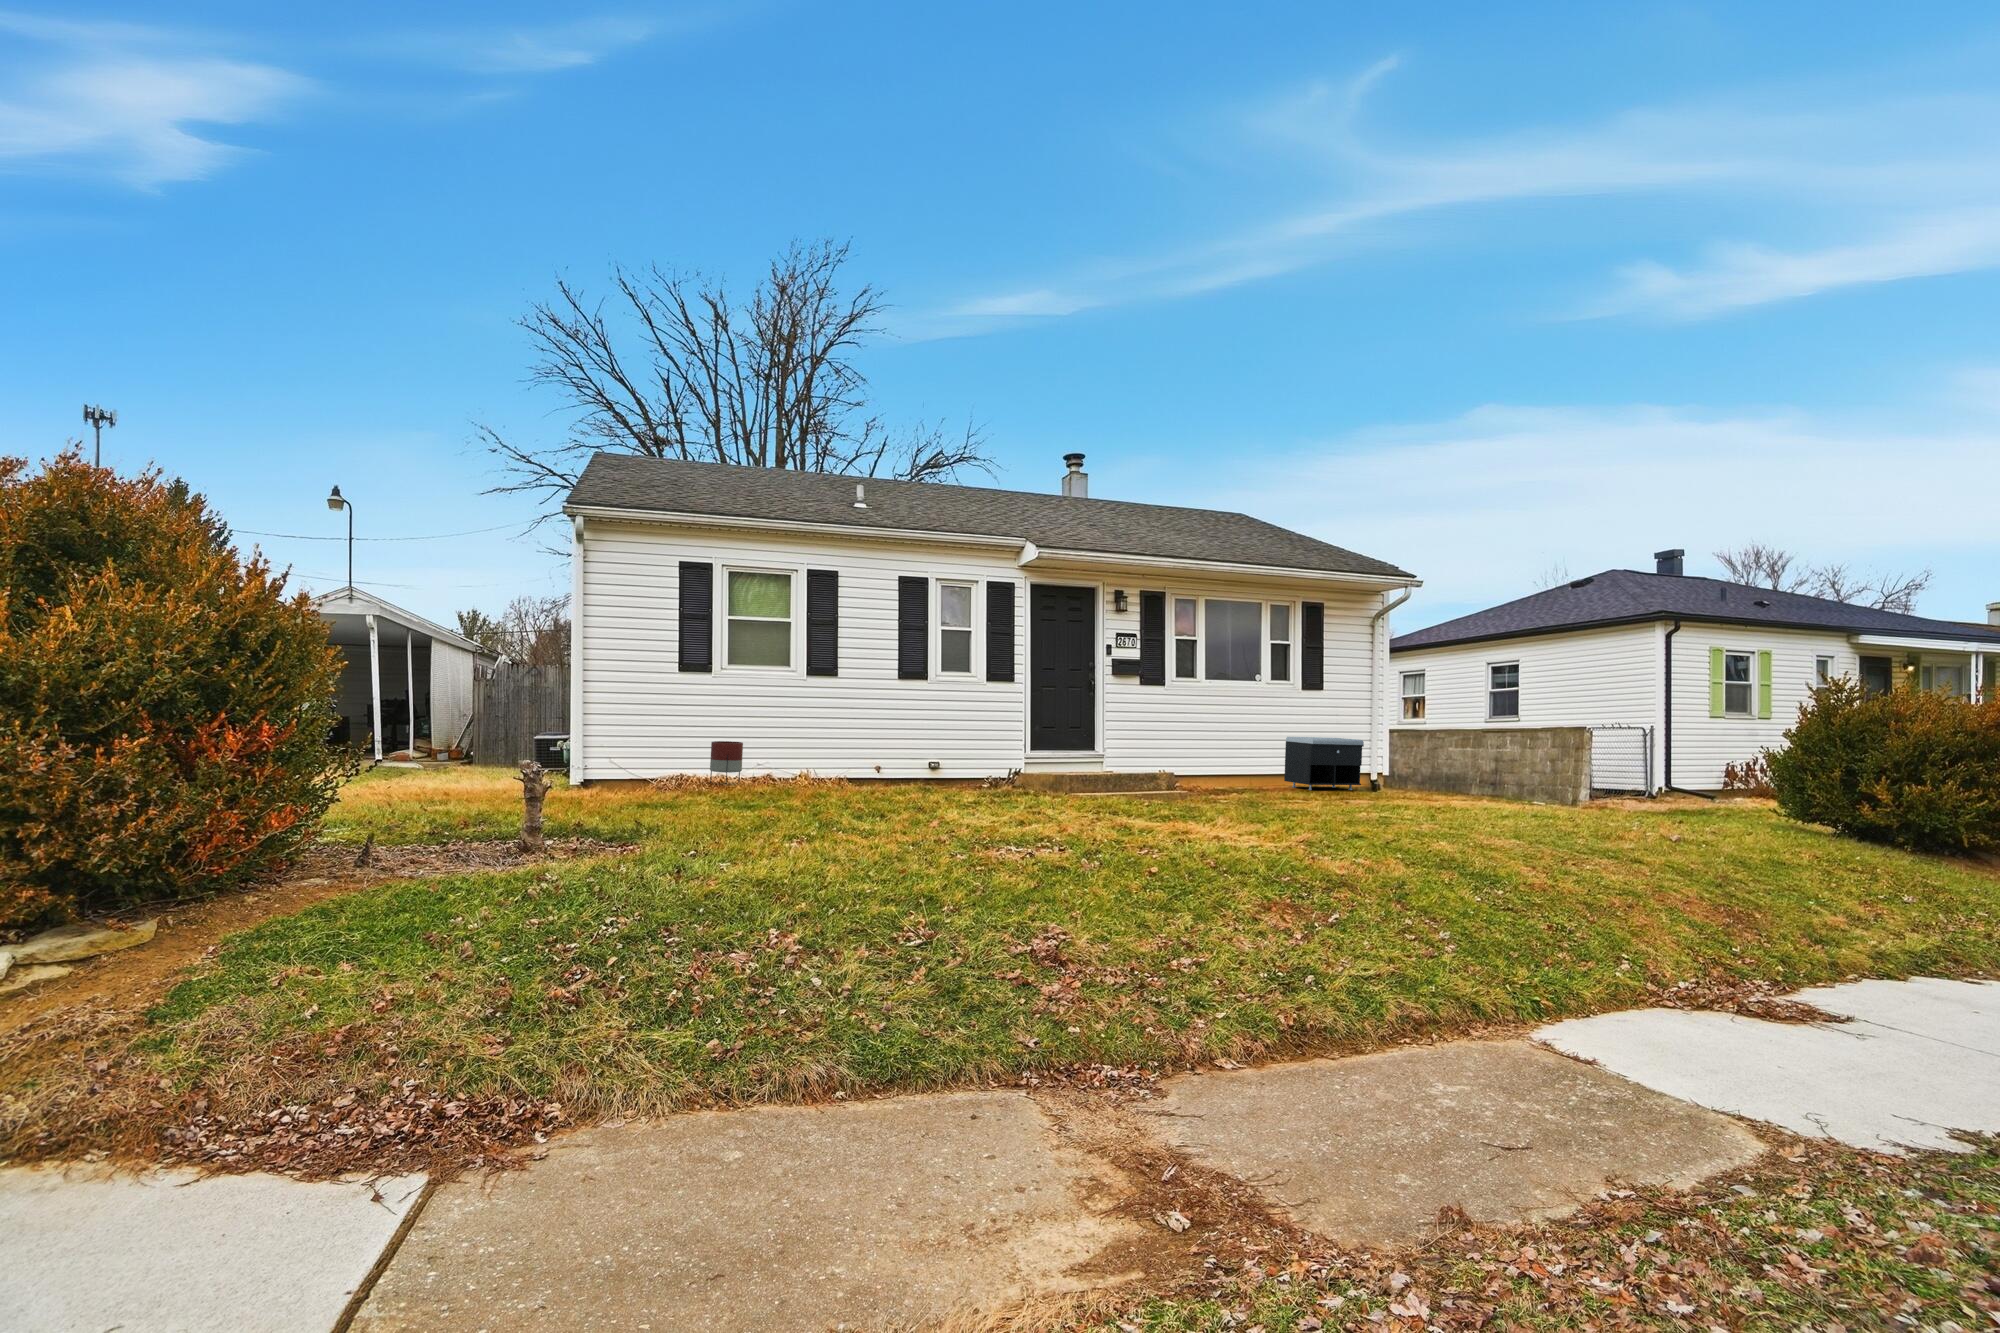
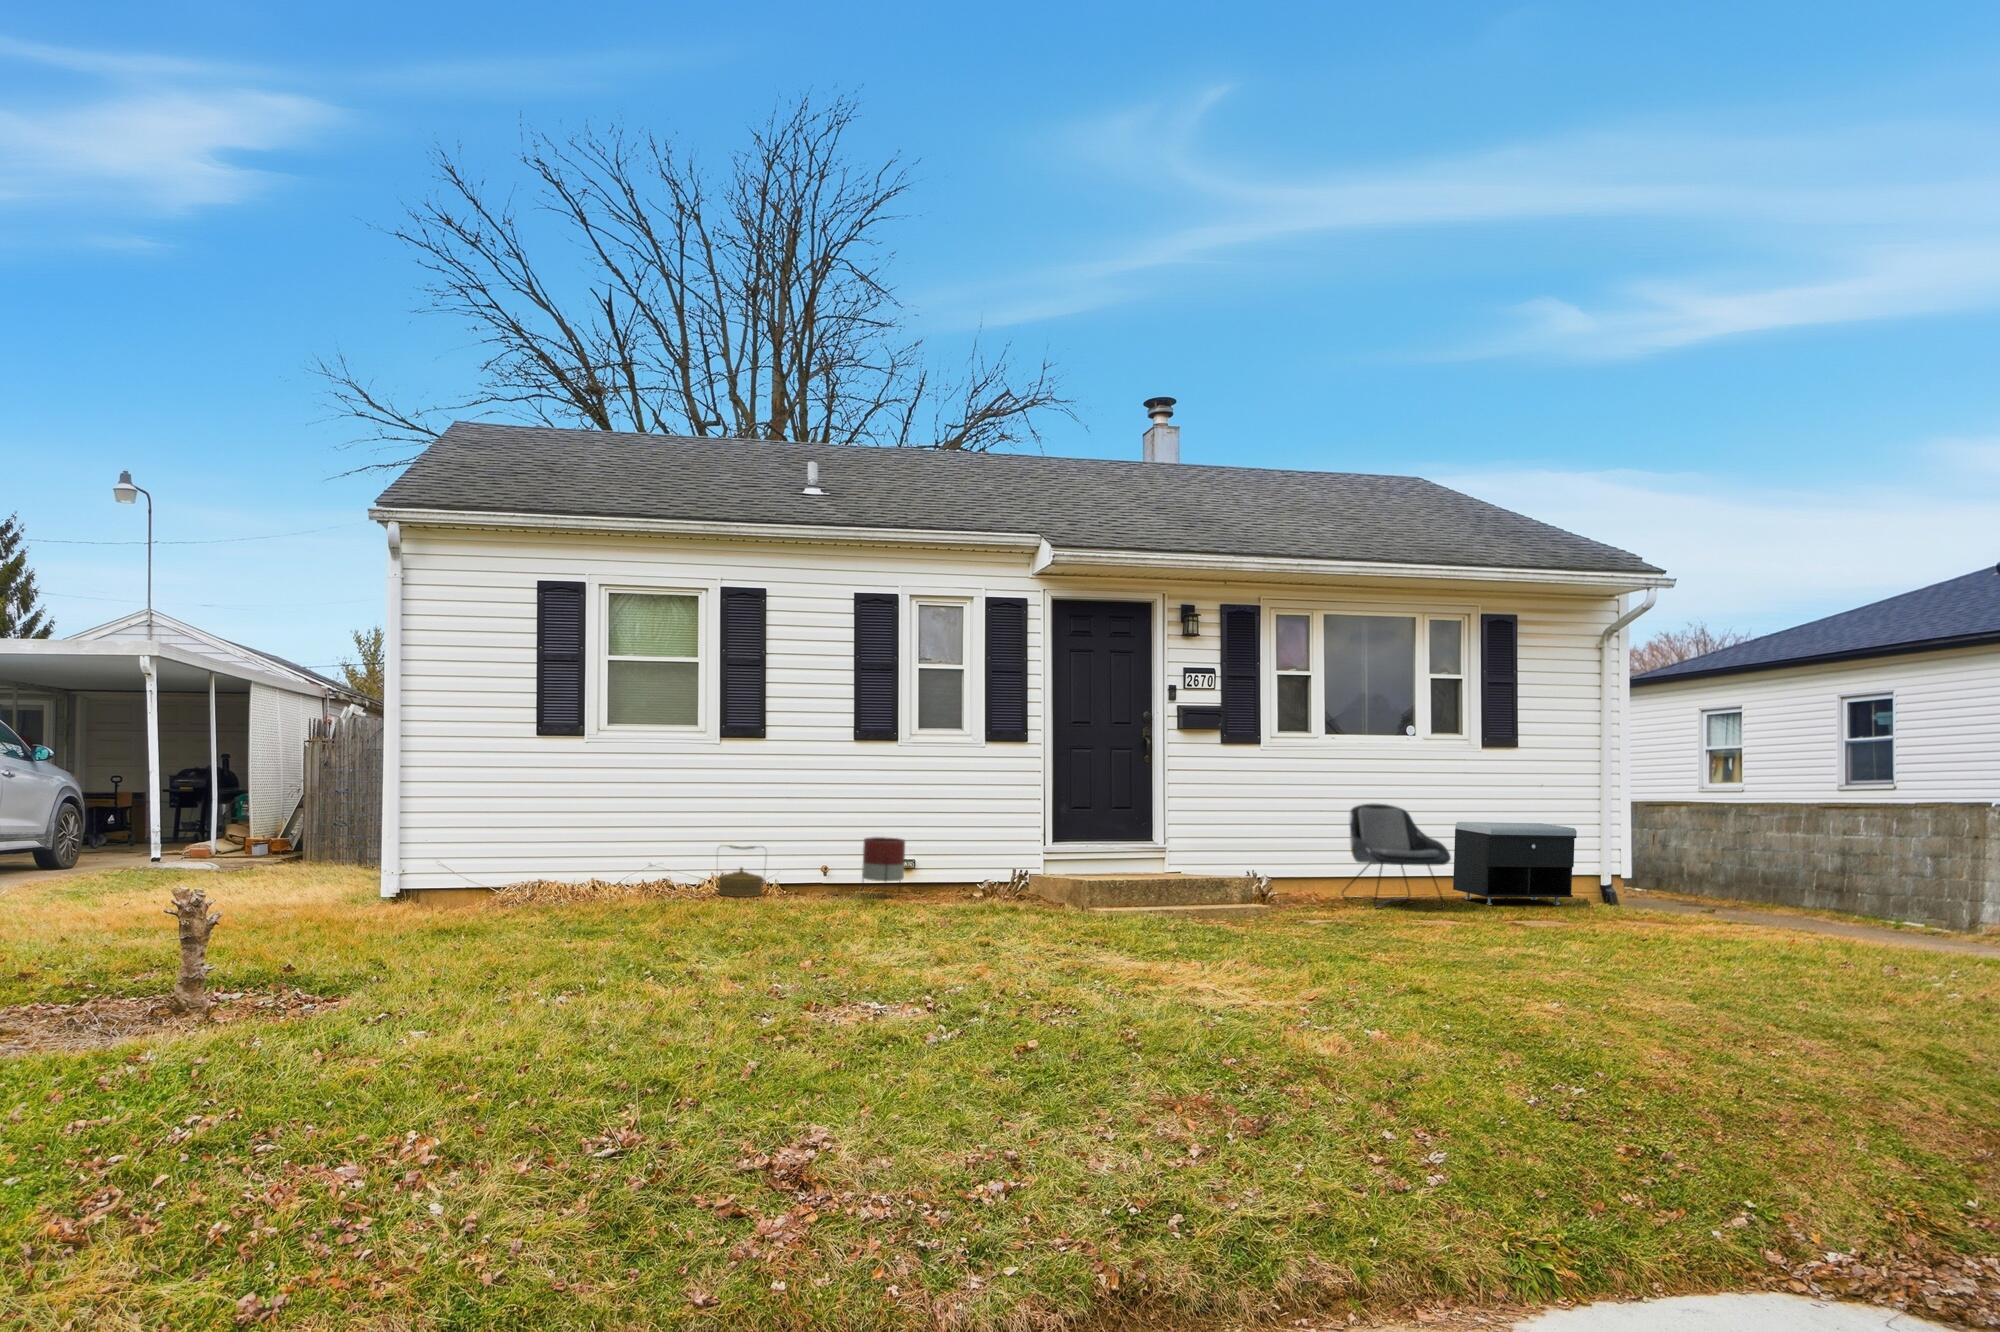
lounge chair: none [1217,724,1291,792] -> present [1343,803,1451,909]
planter: present [710,741,743,784] -> present [862,837,905,882]
woven basket: none [806,750,842,786] -> present [717,845,764,897]

